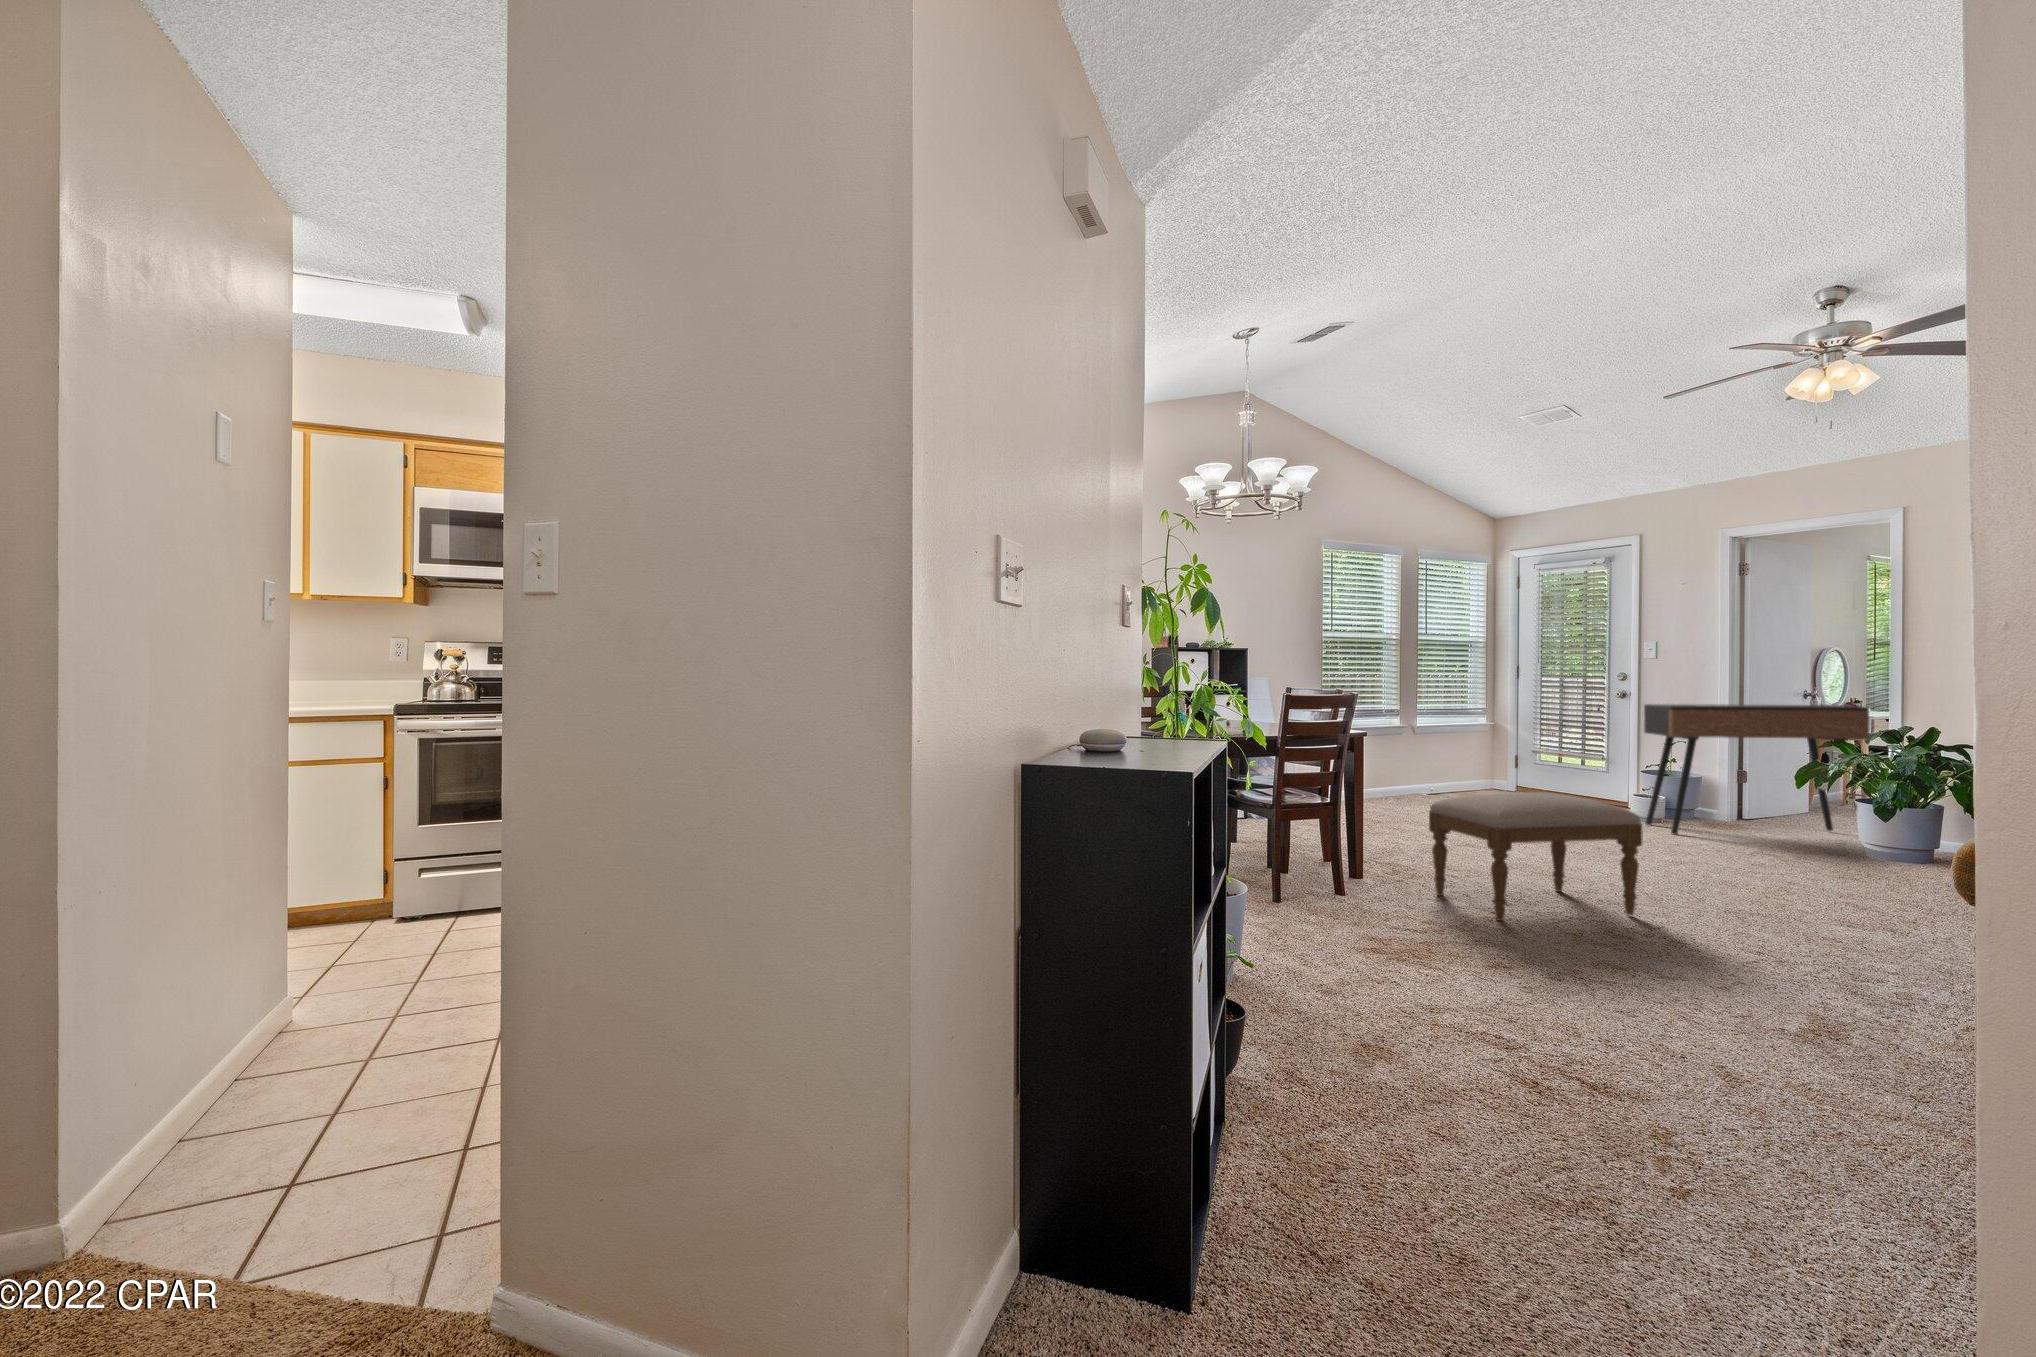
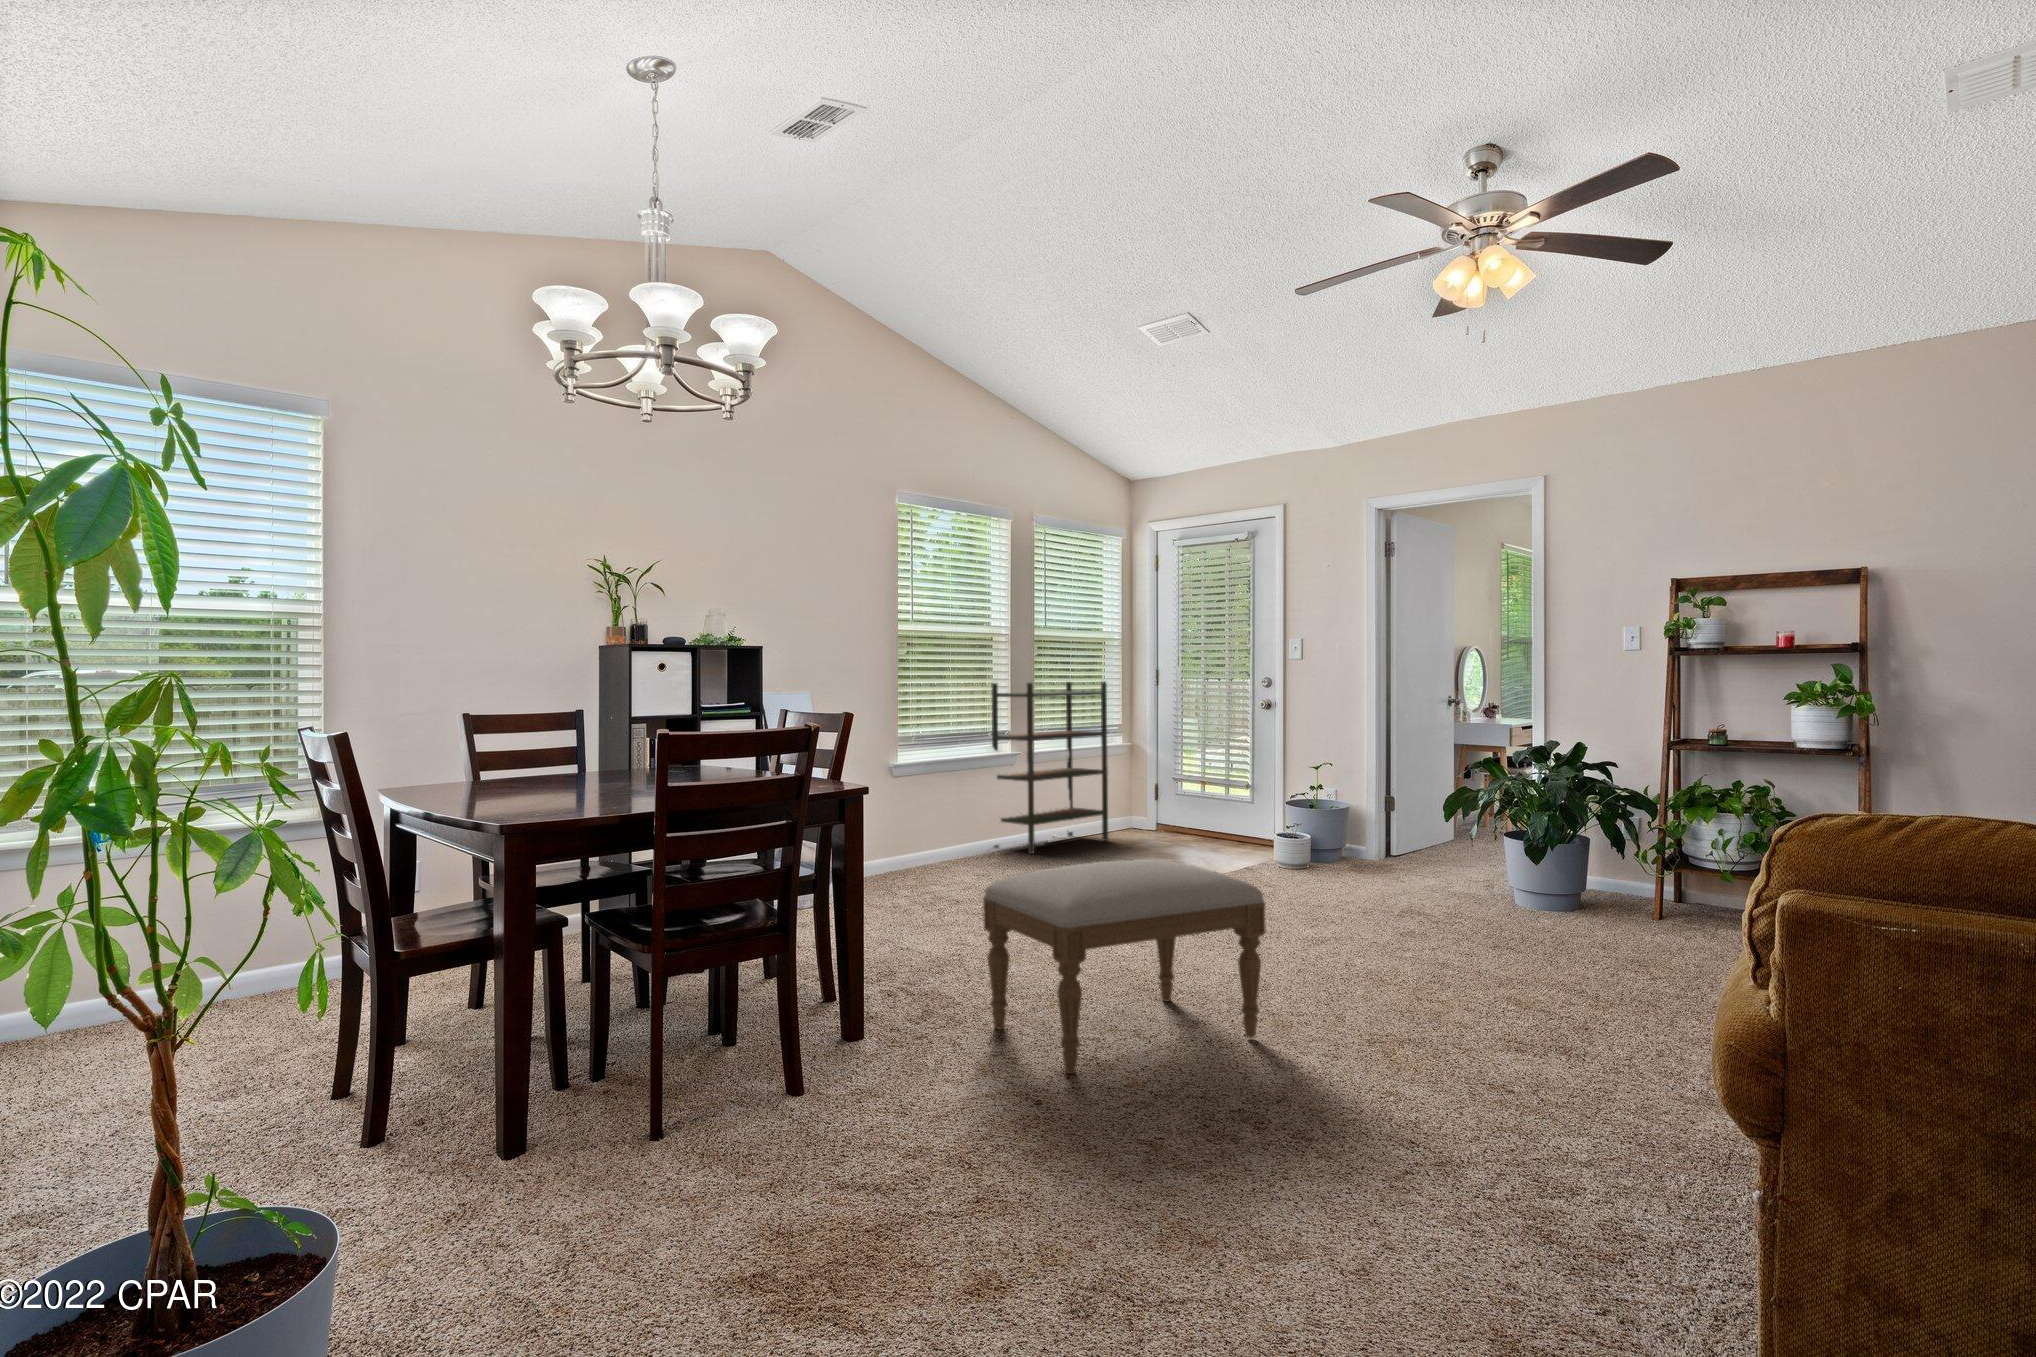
bookshelf: none [1387,675,1480,802] -> present [992,682,1108,853]
console table: present [1644,704,1869,835] -> none [1287,715,1519,885]

